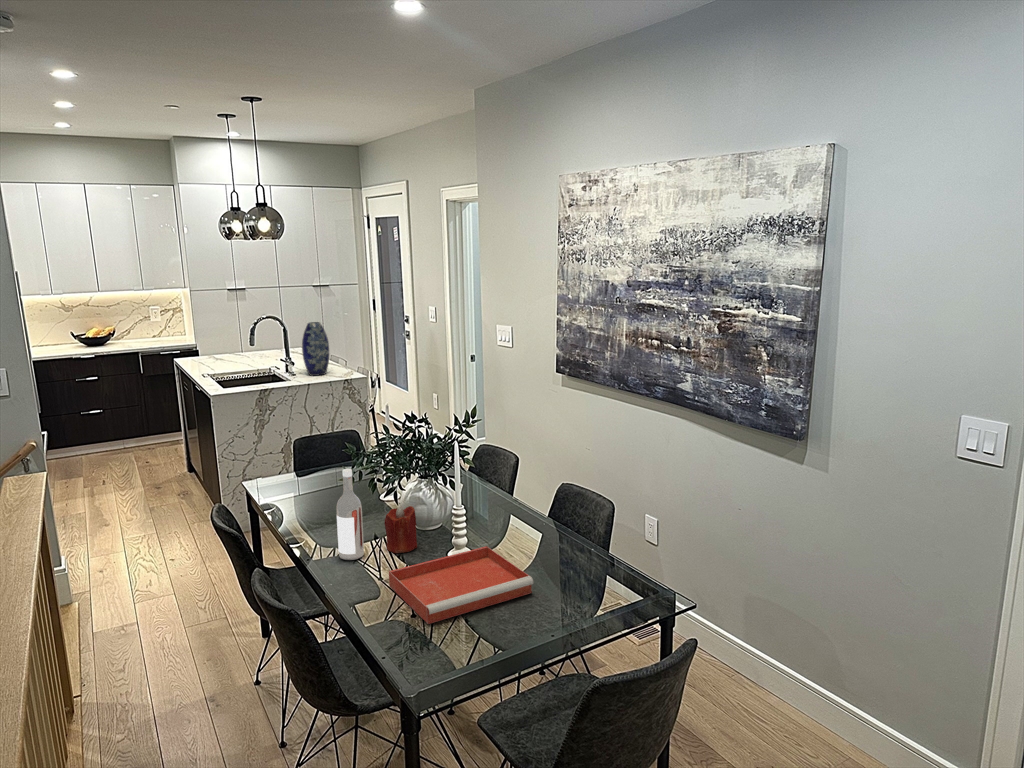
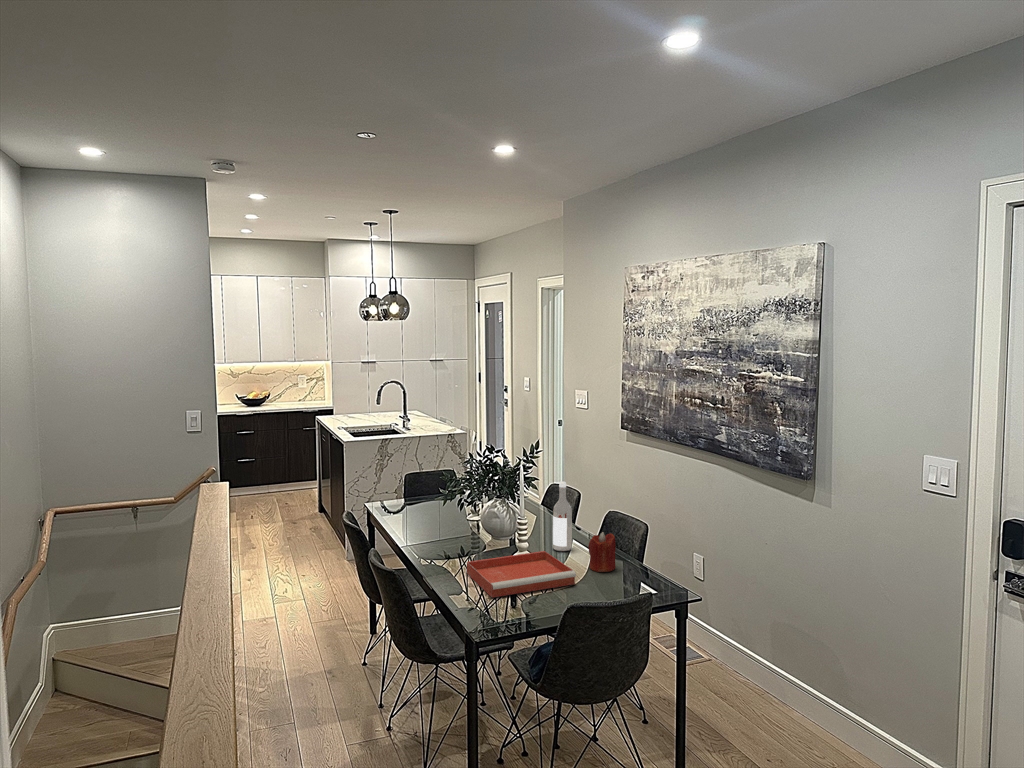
vase: present [302,322,329,376] -> none [418,387,440,431]
wine bottle: present [336,469,364,560] -> present [553,481,572,551]
candle: present [384,505,417,553] -> present [588,532,616,572]

